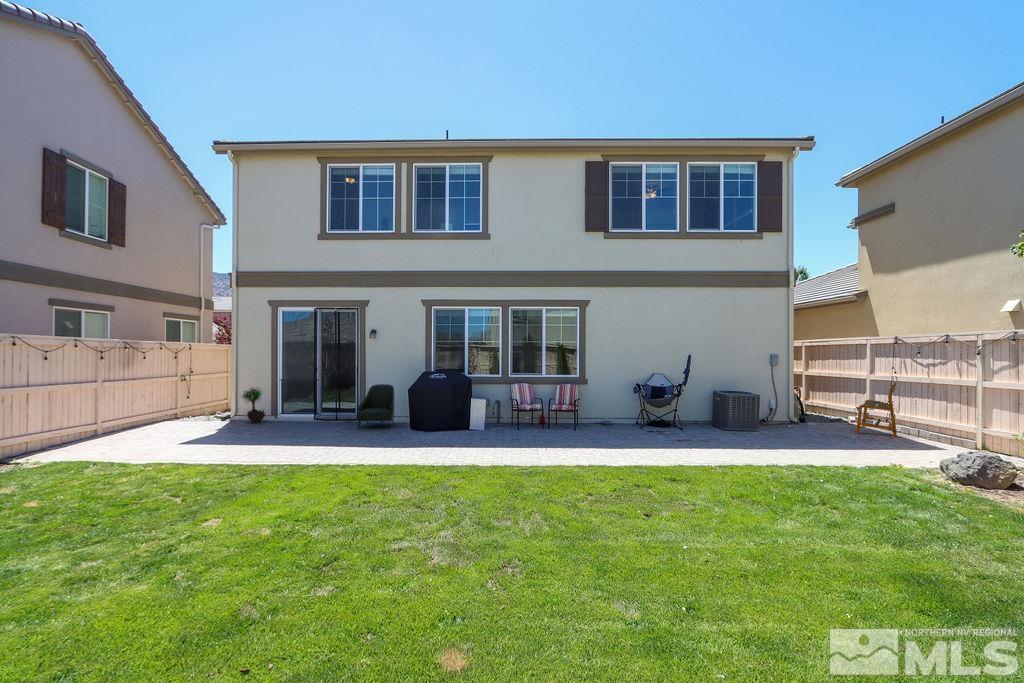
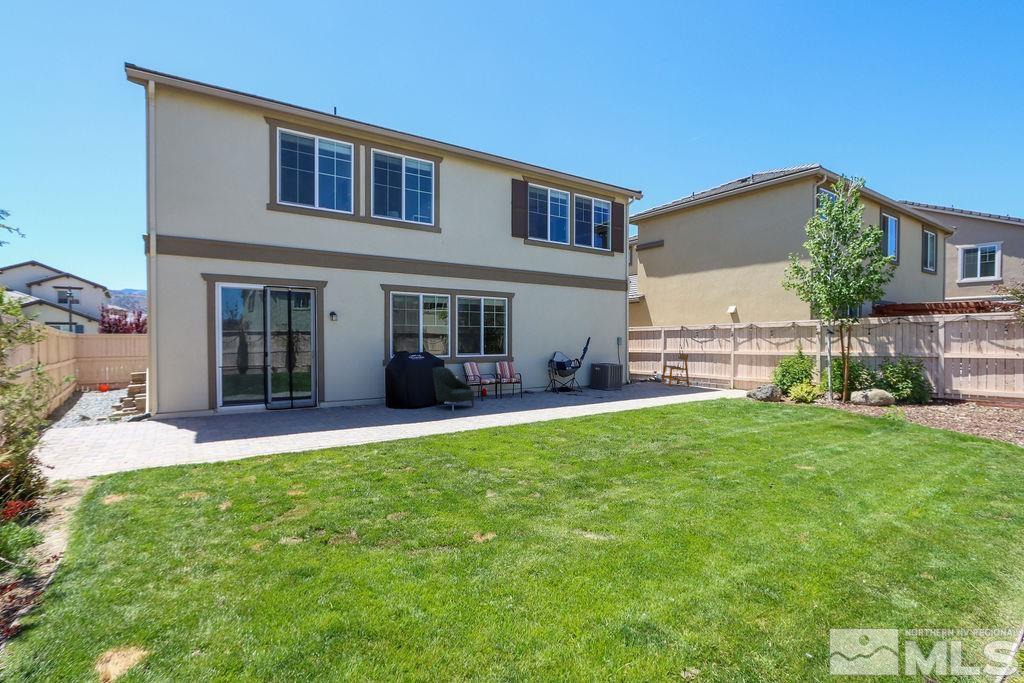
armchair: present [357,384,394,428] -> present [433,367,474,407]
potted tree: present [242,388,265,422] -> none [174,373,206,418]

